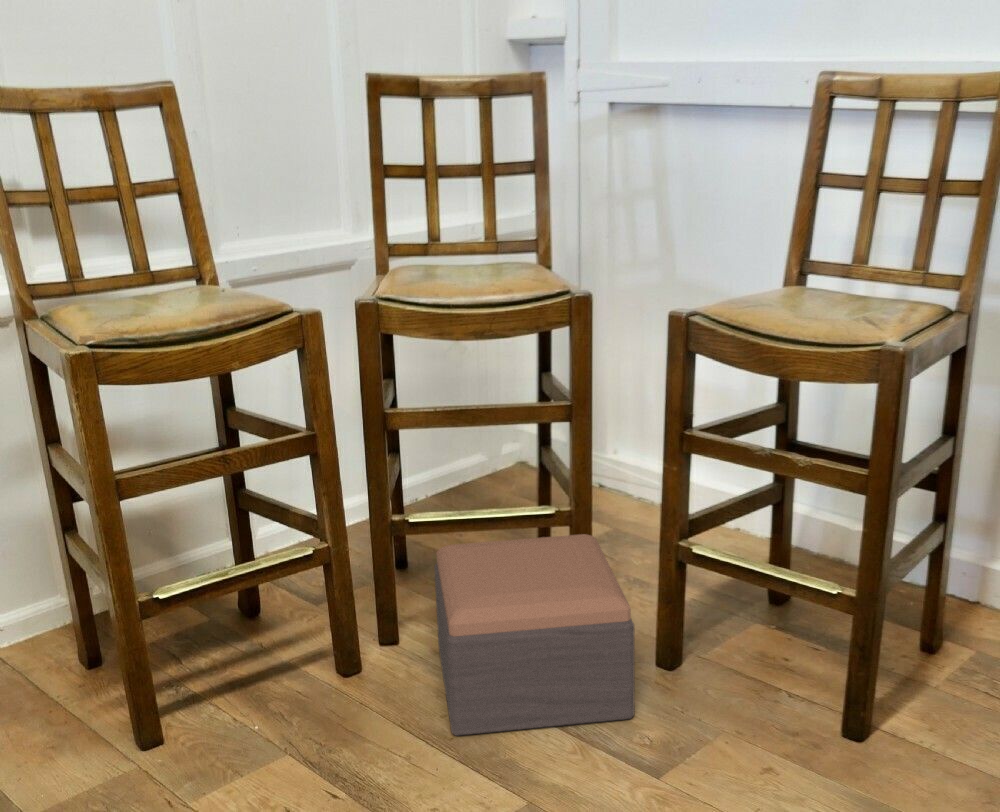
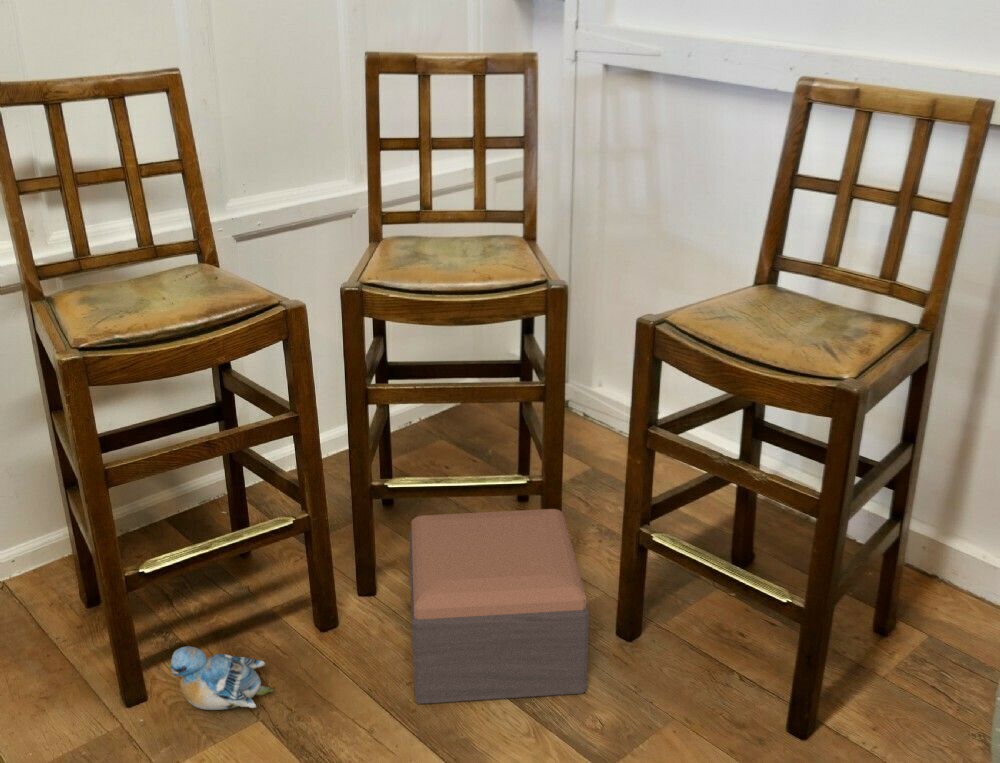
plush toy: none [185,680,298,750] -> present [168,646,273,710]

